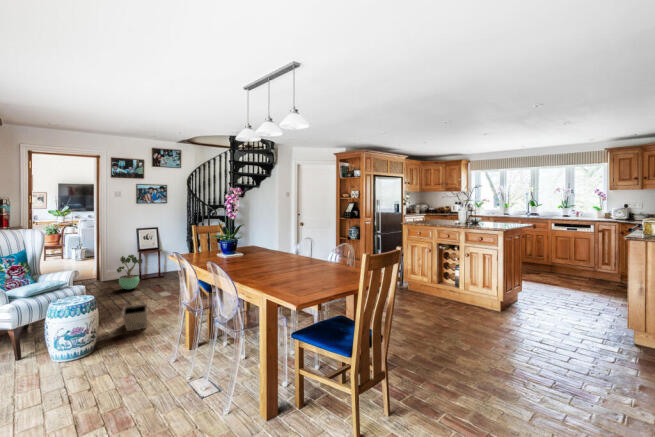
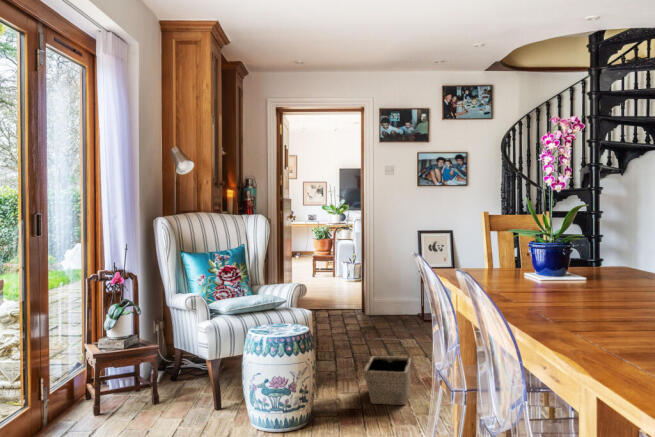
potted plant: present [117,255,143,290] -> none [380,269,420,332]

